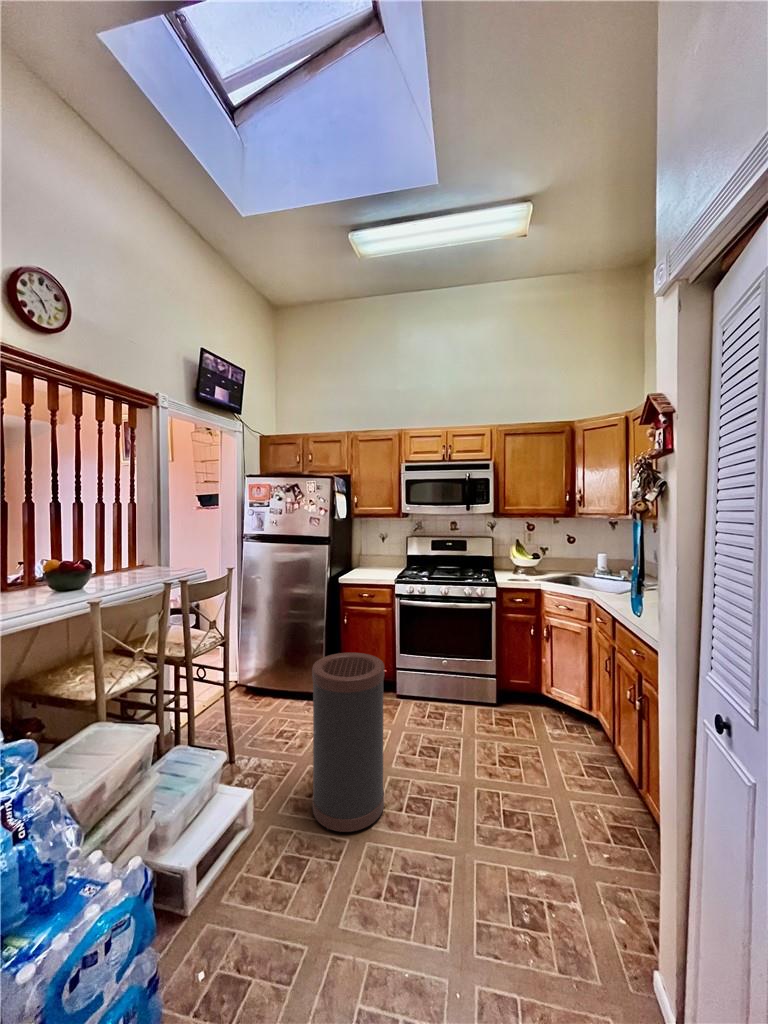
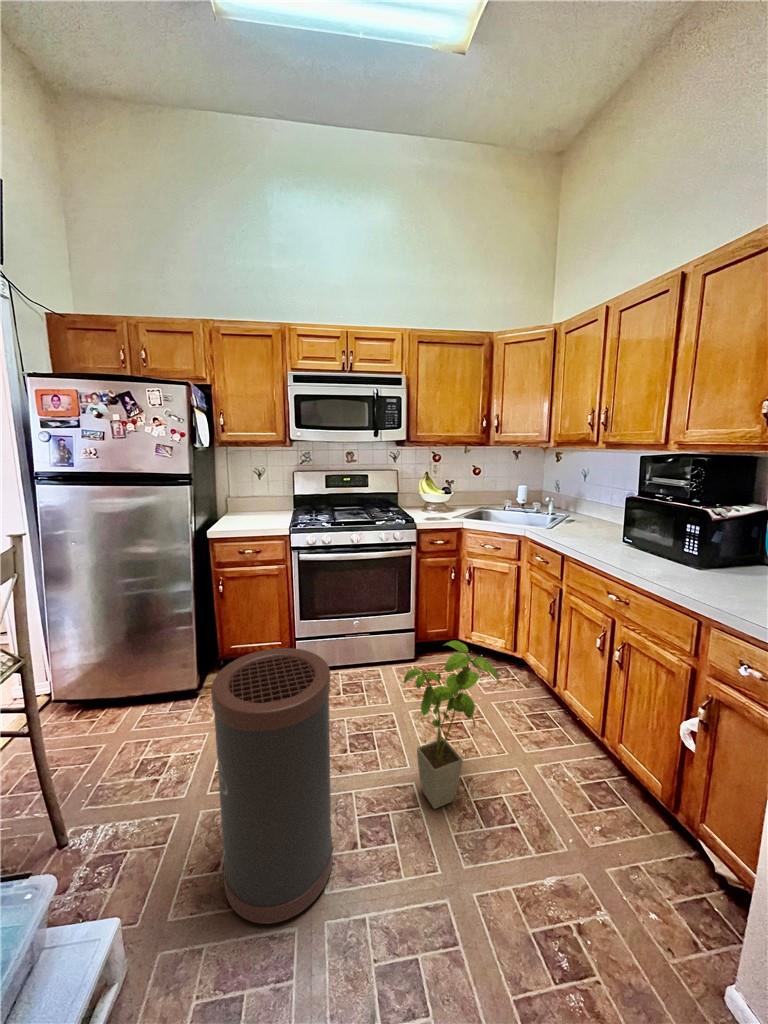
house plant: none [446,668,515,806] -> present [404,641,499,809]

